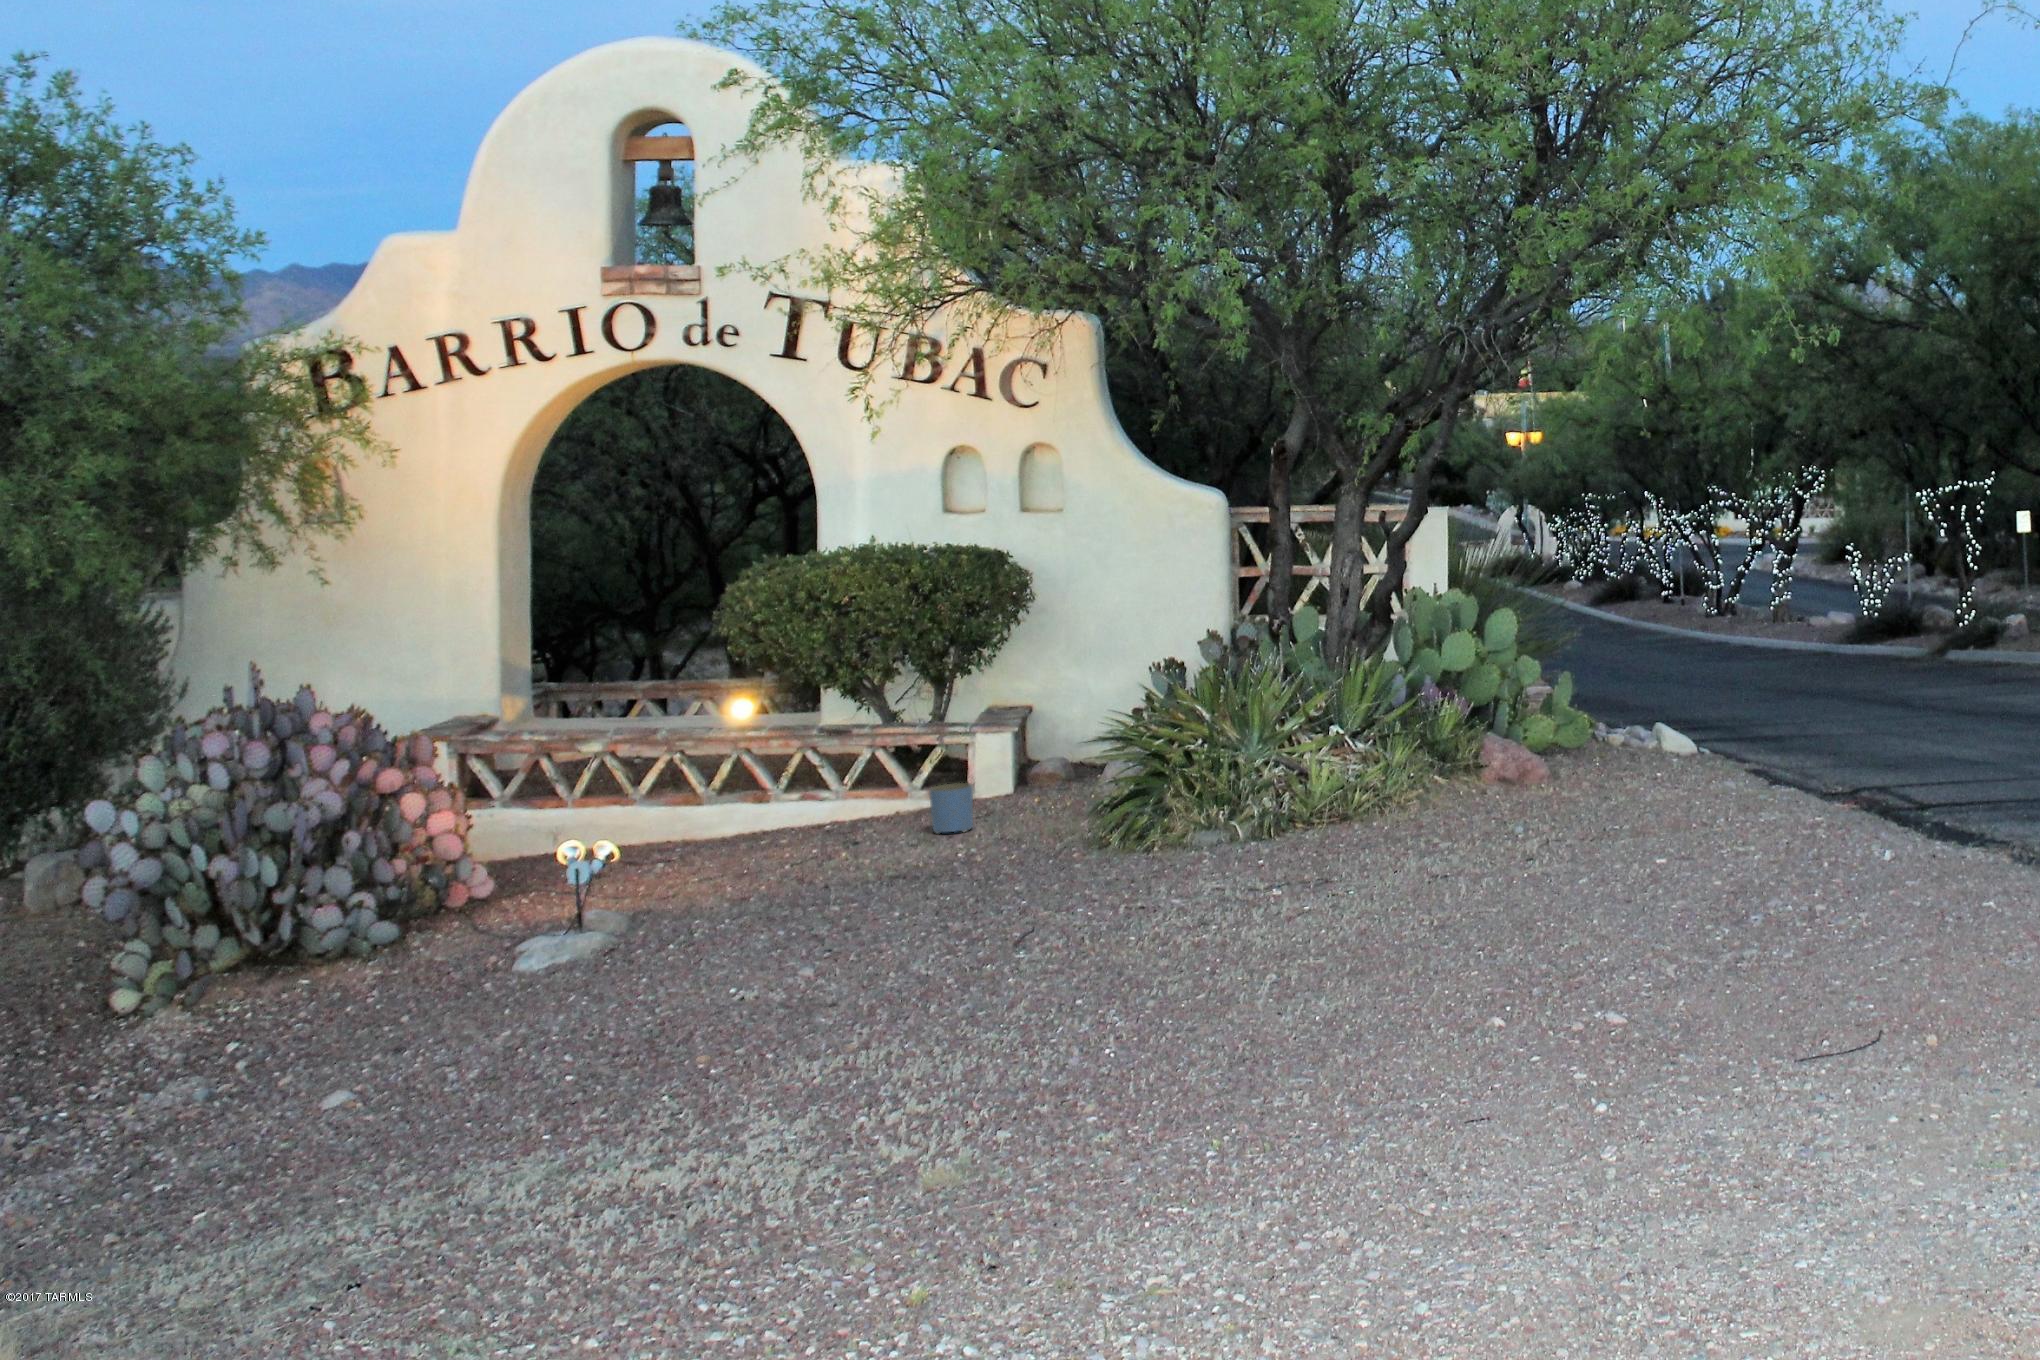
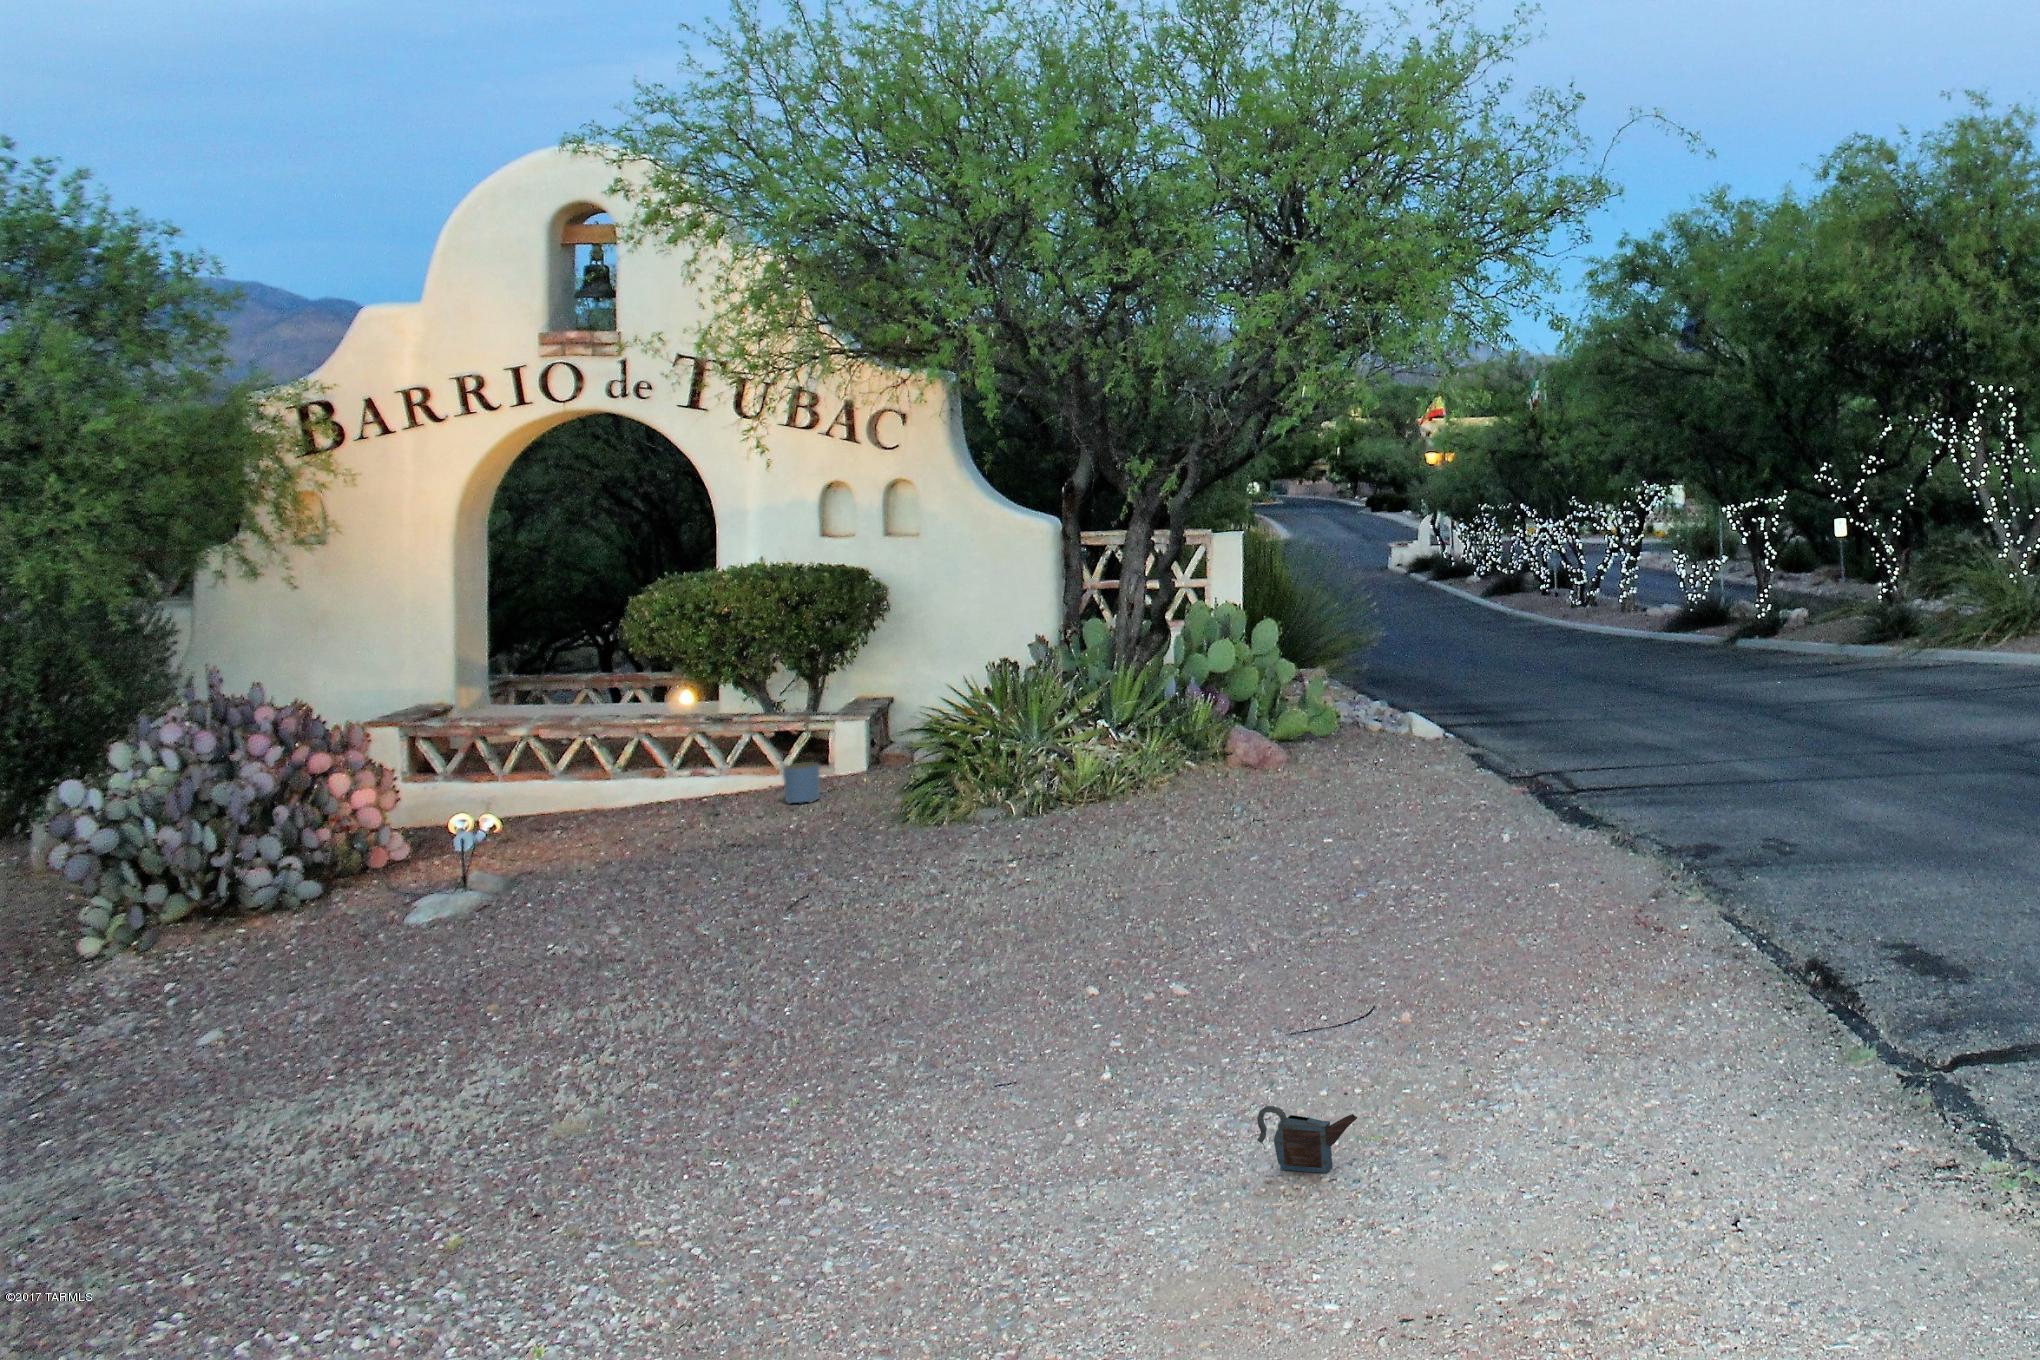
watering can: none [1782,1153,1915,1235] -> present [1257,1106,1357,1173]

